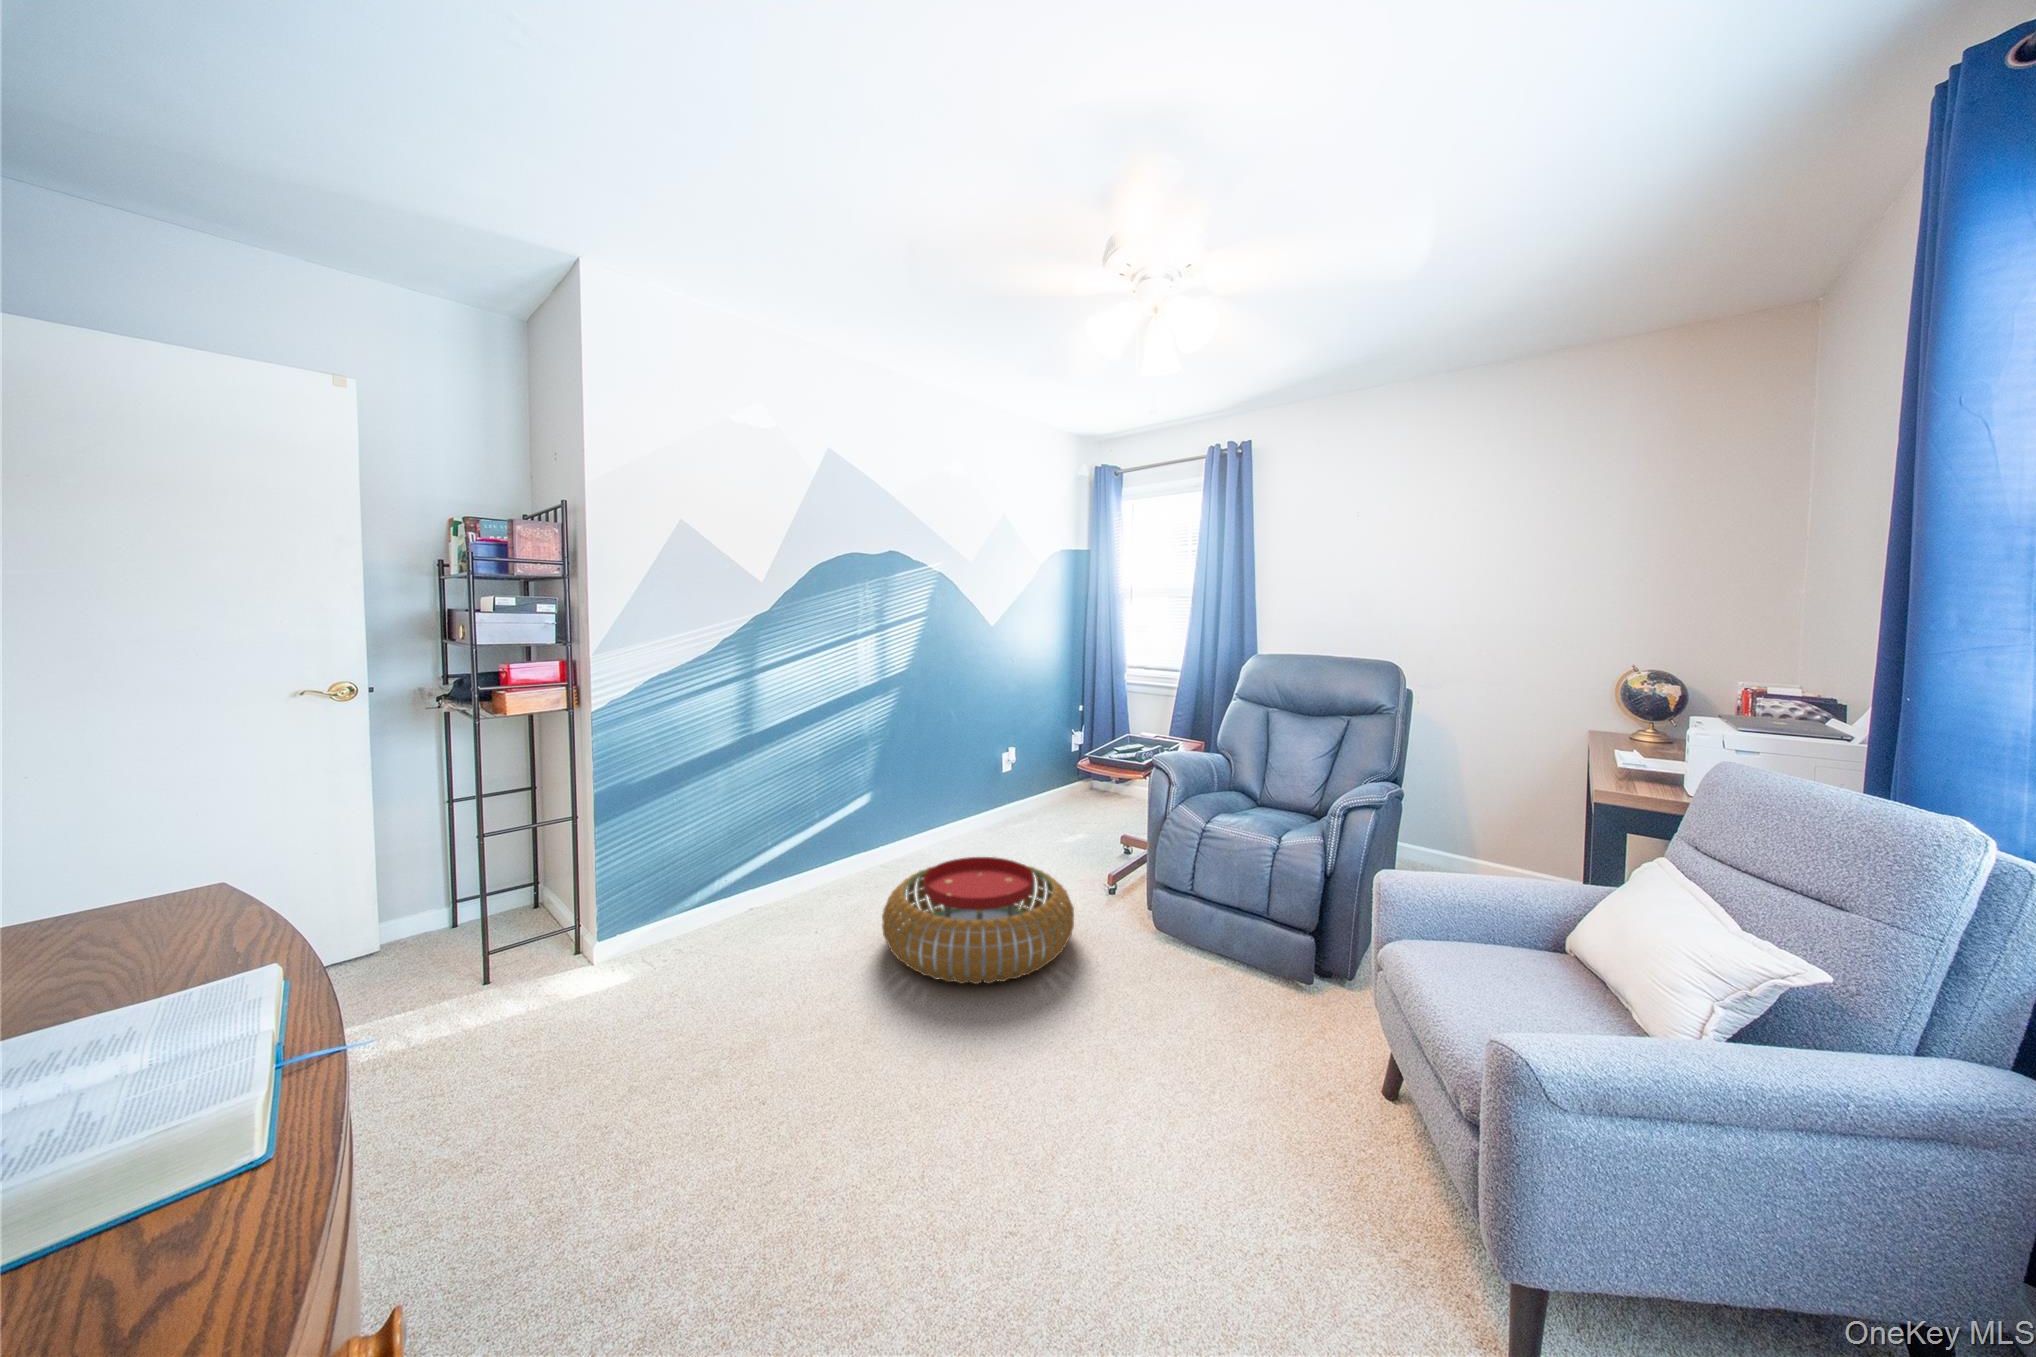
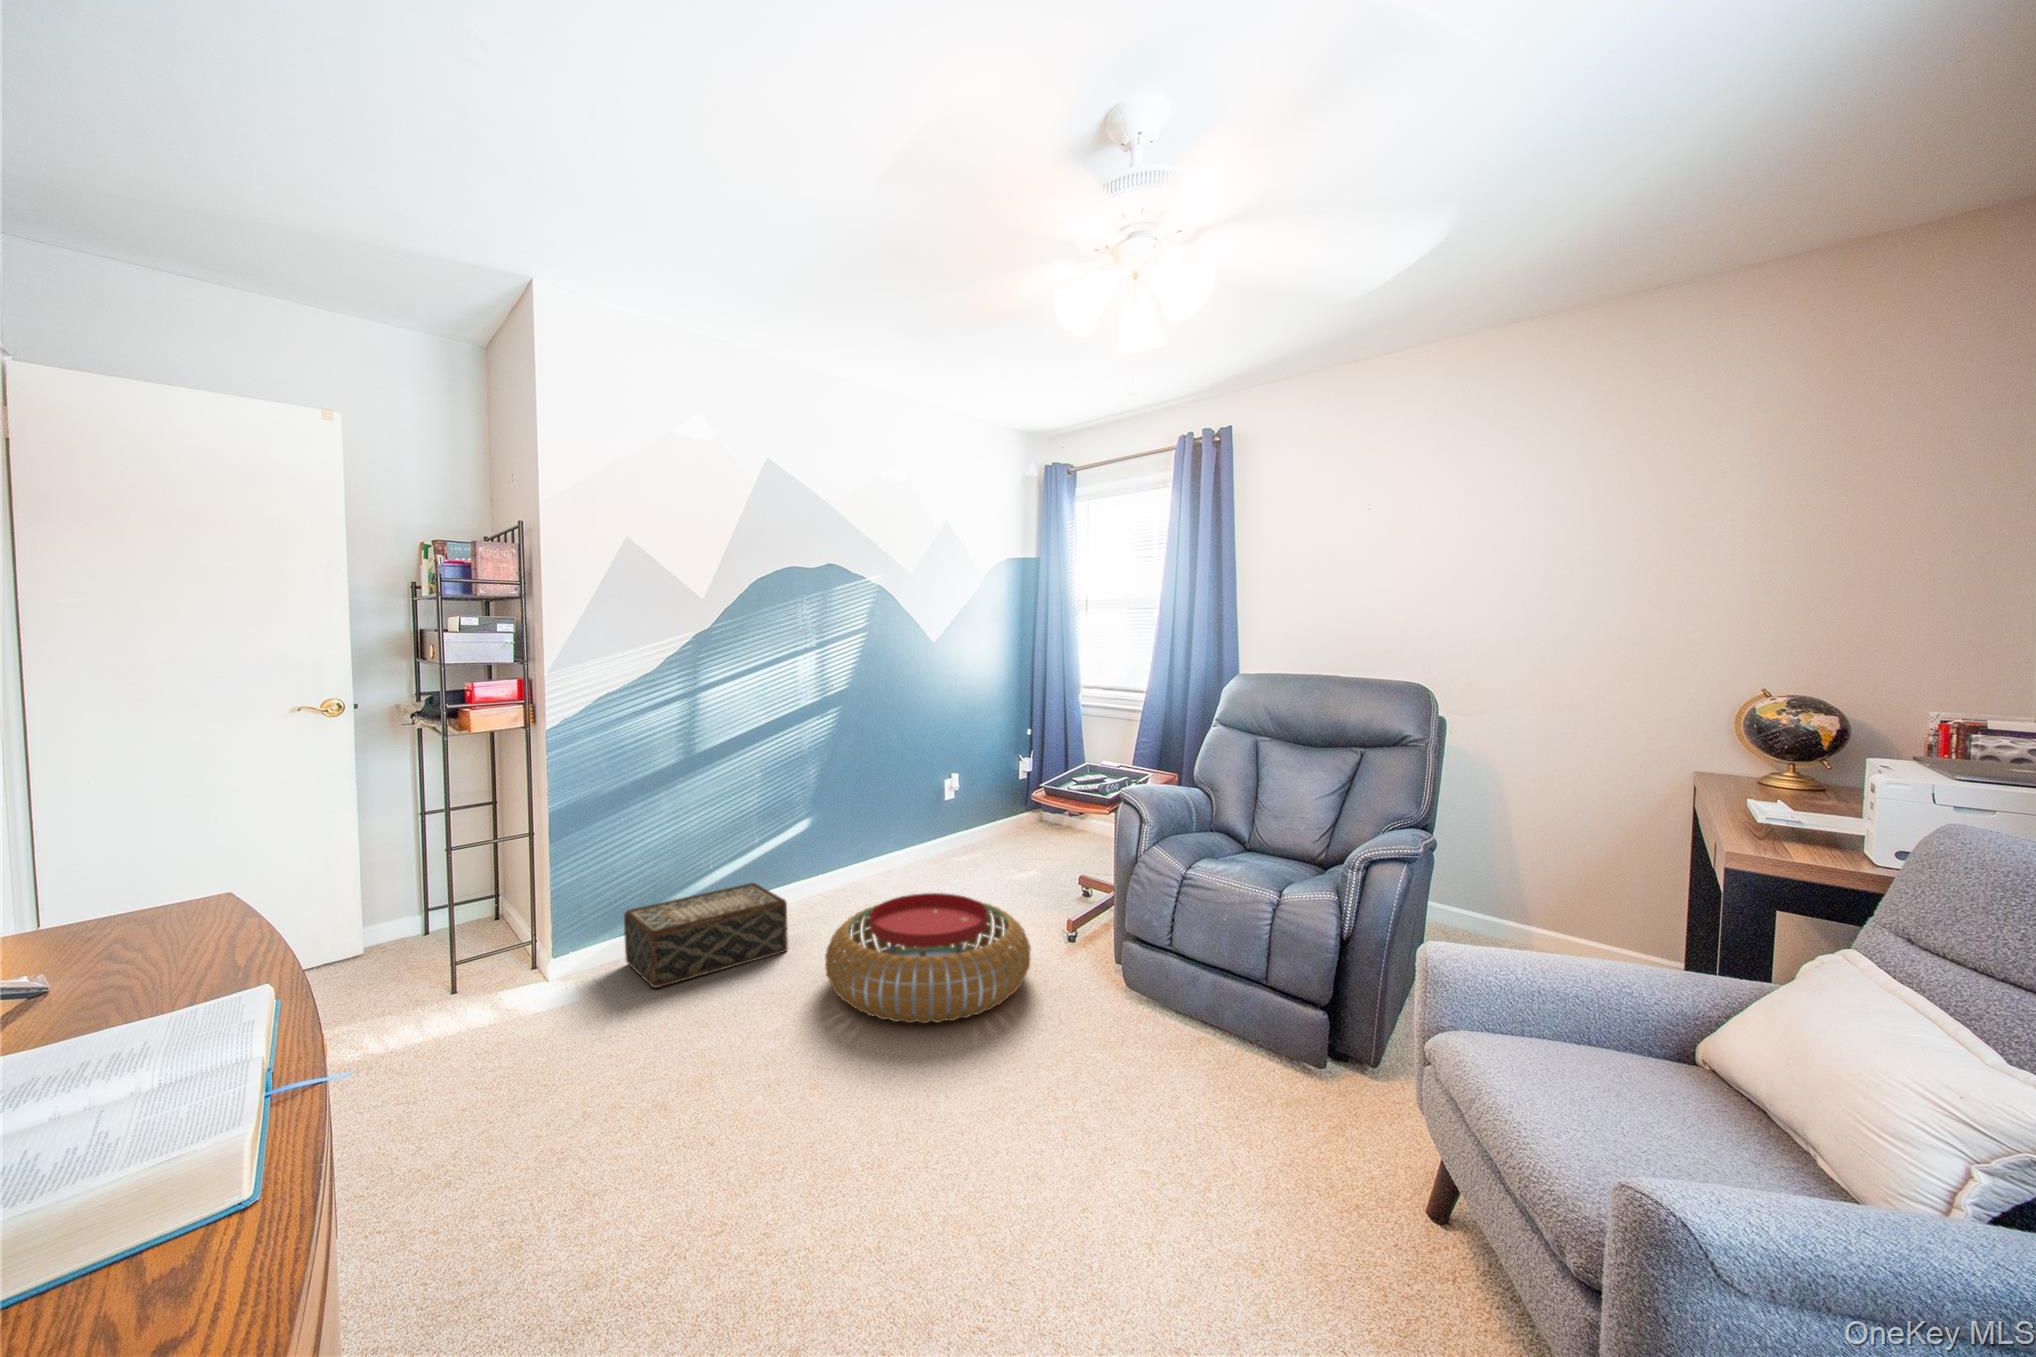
woven basket: none [672,855,833,965] -> present [624,883,788,988]

